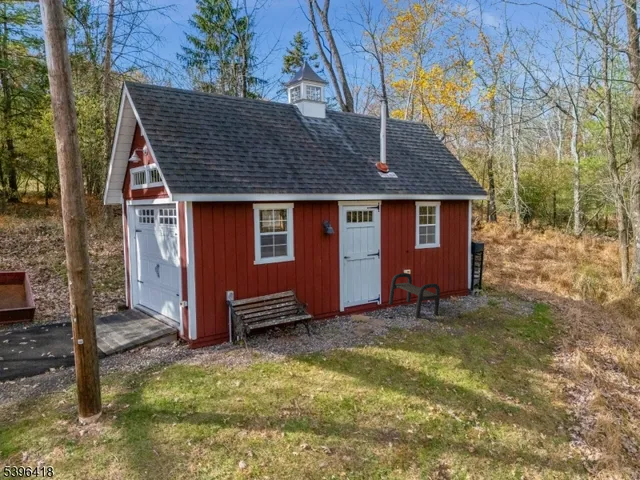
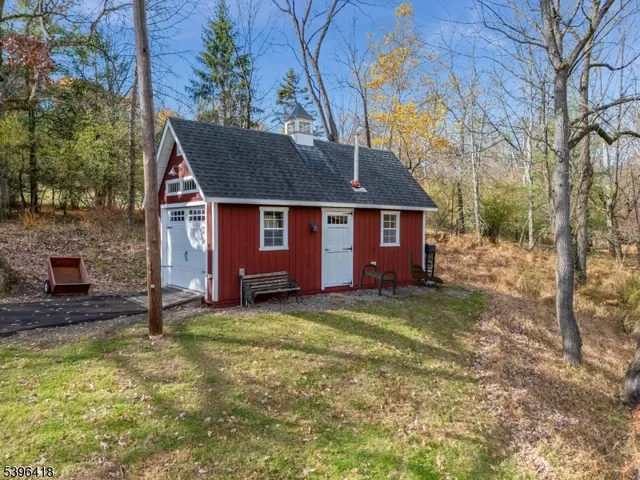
lounge chair: none [452,254,499,303] -> present [408,252,443,289]

